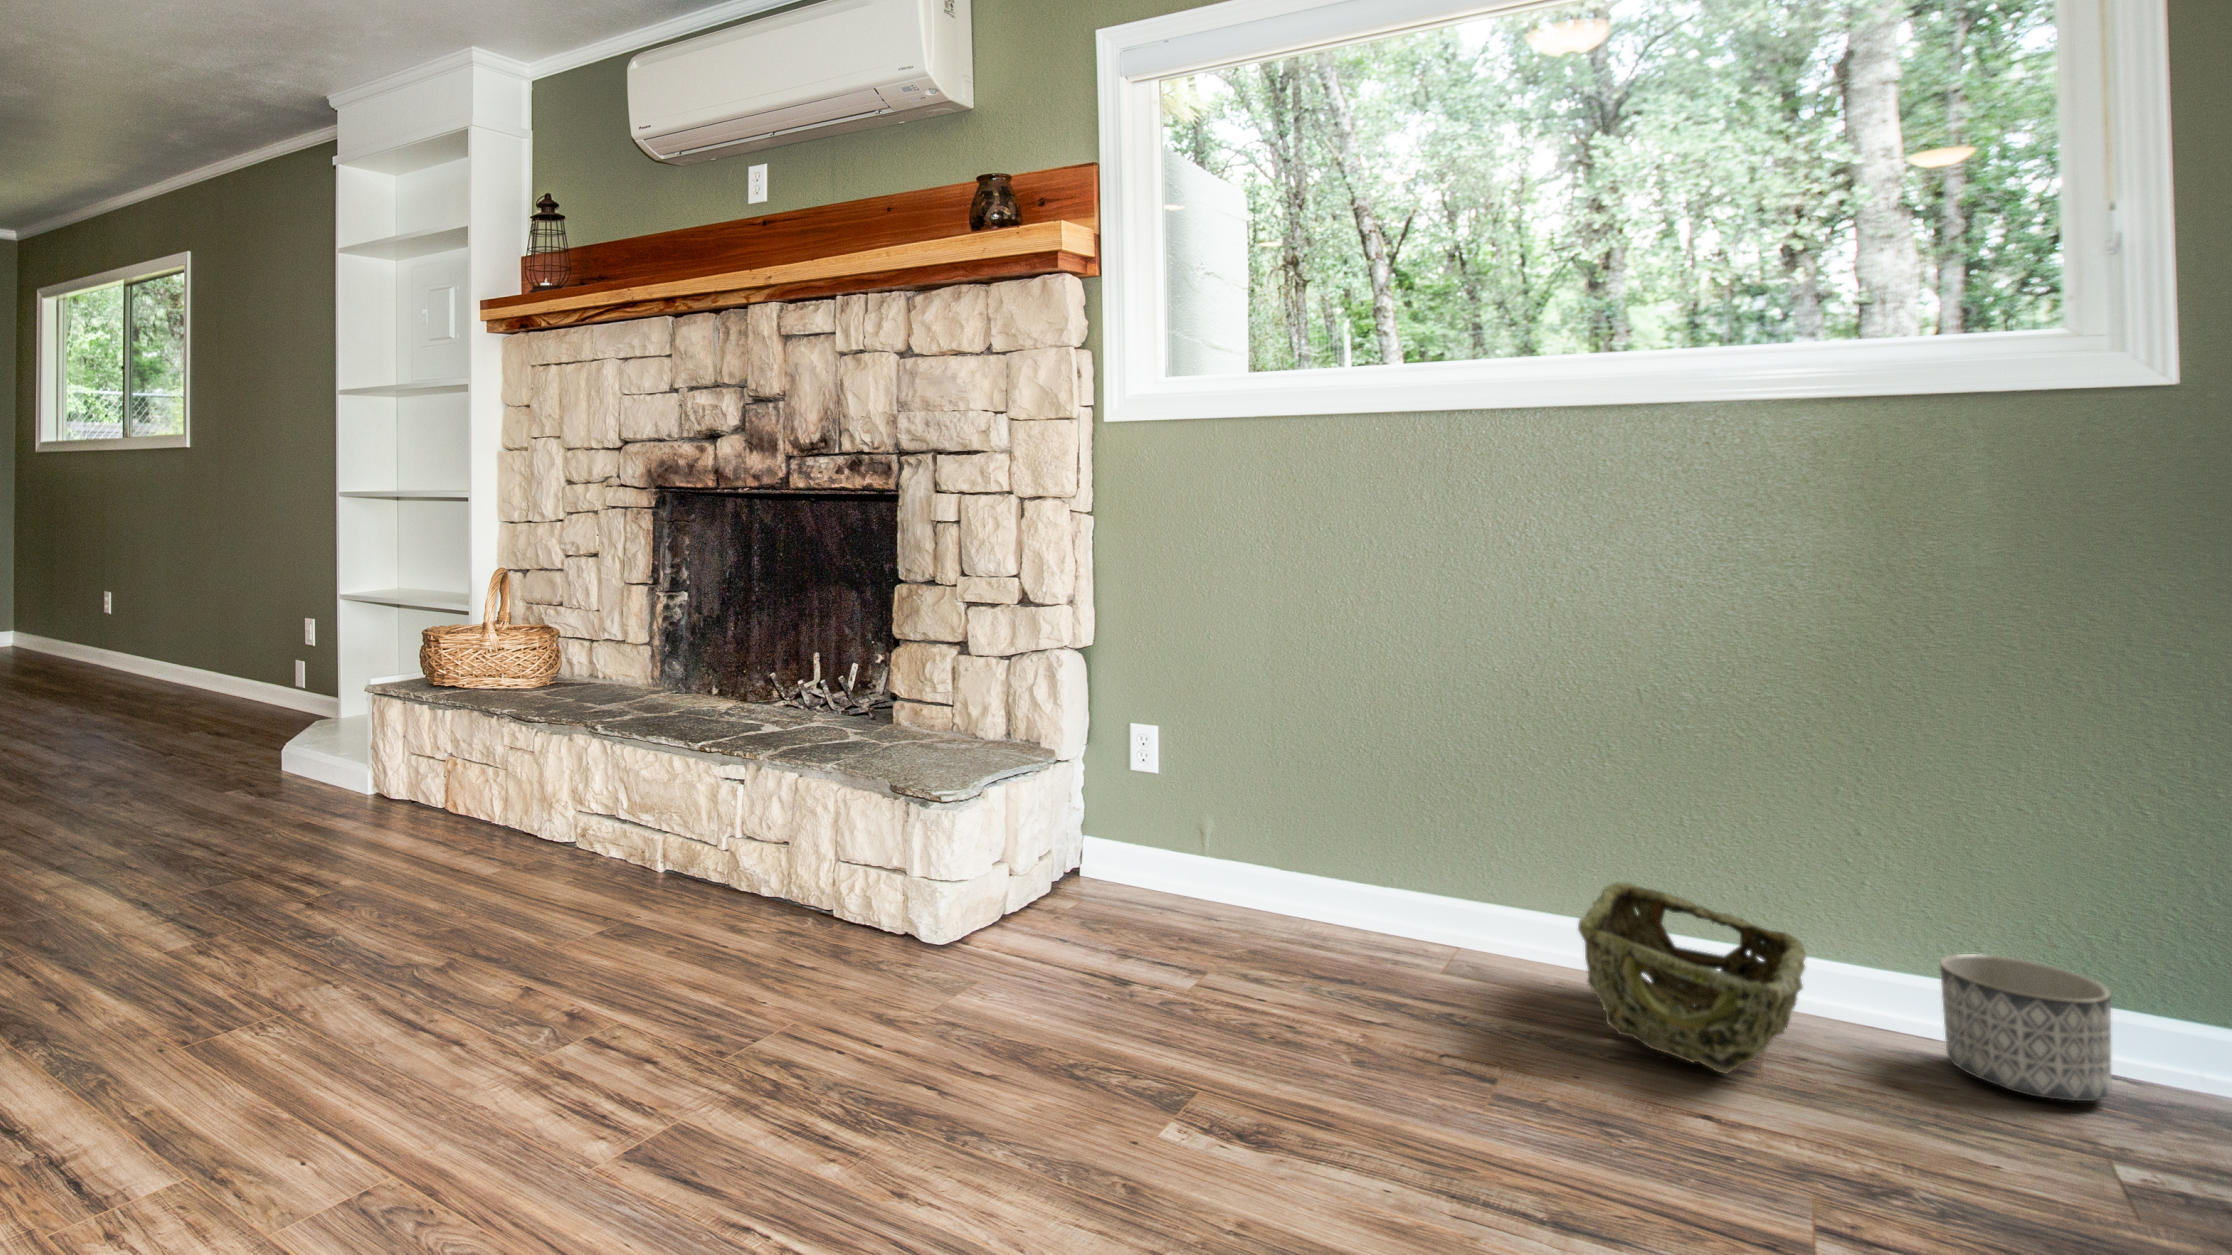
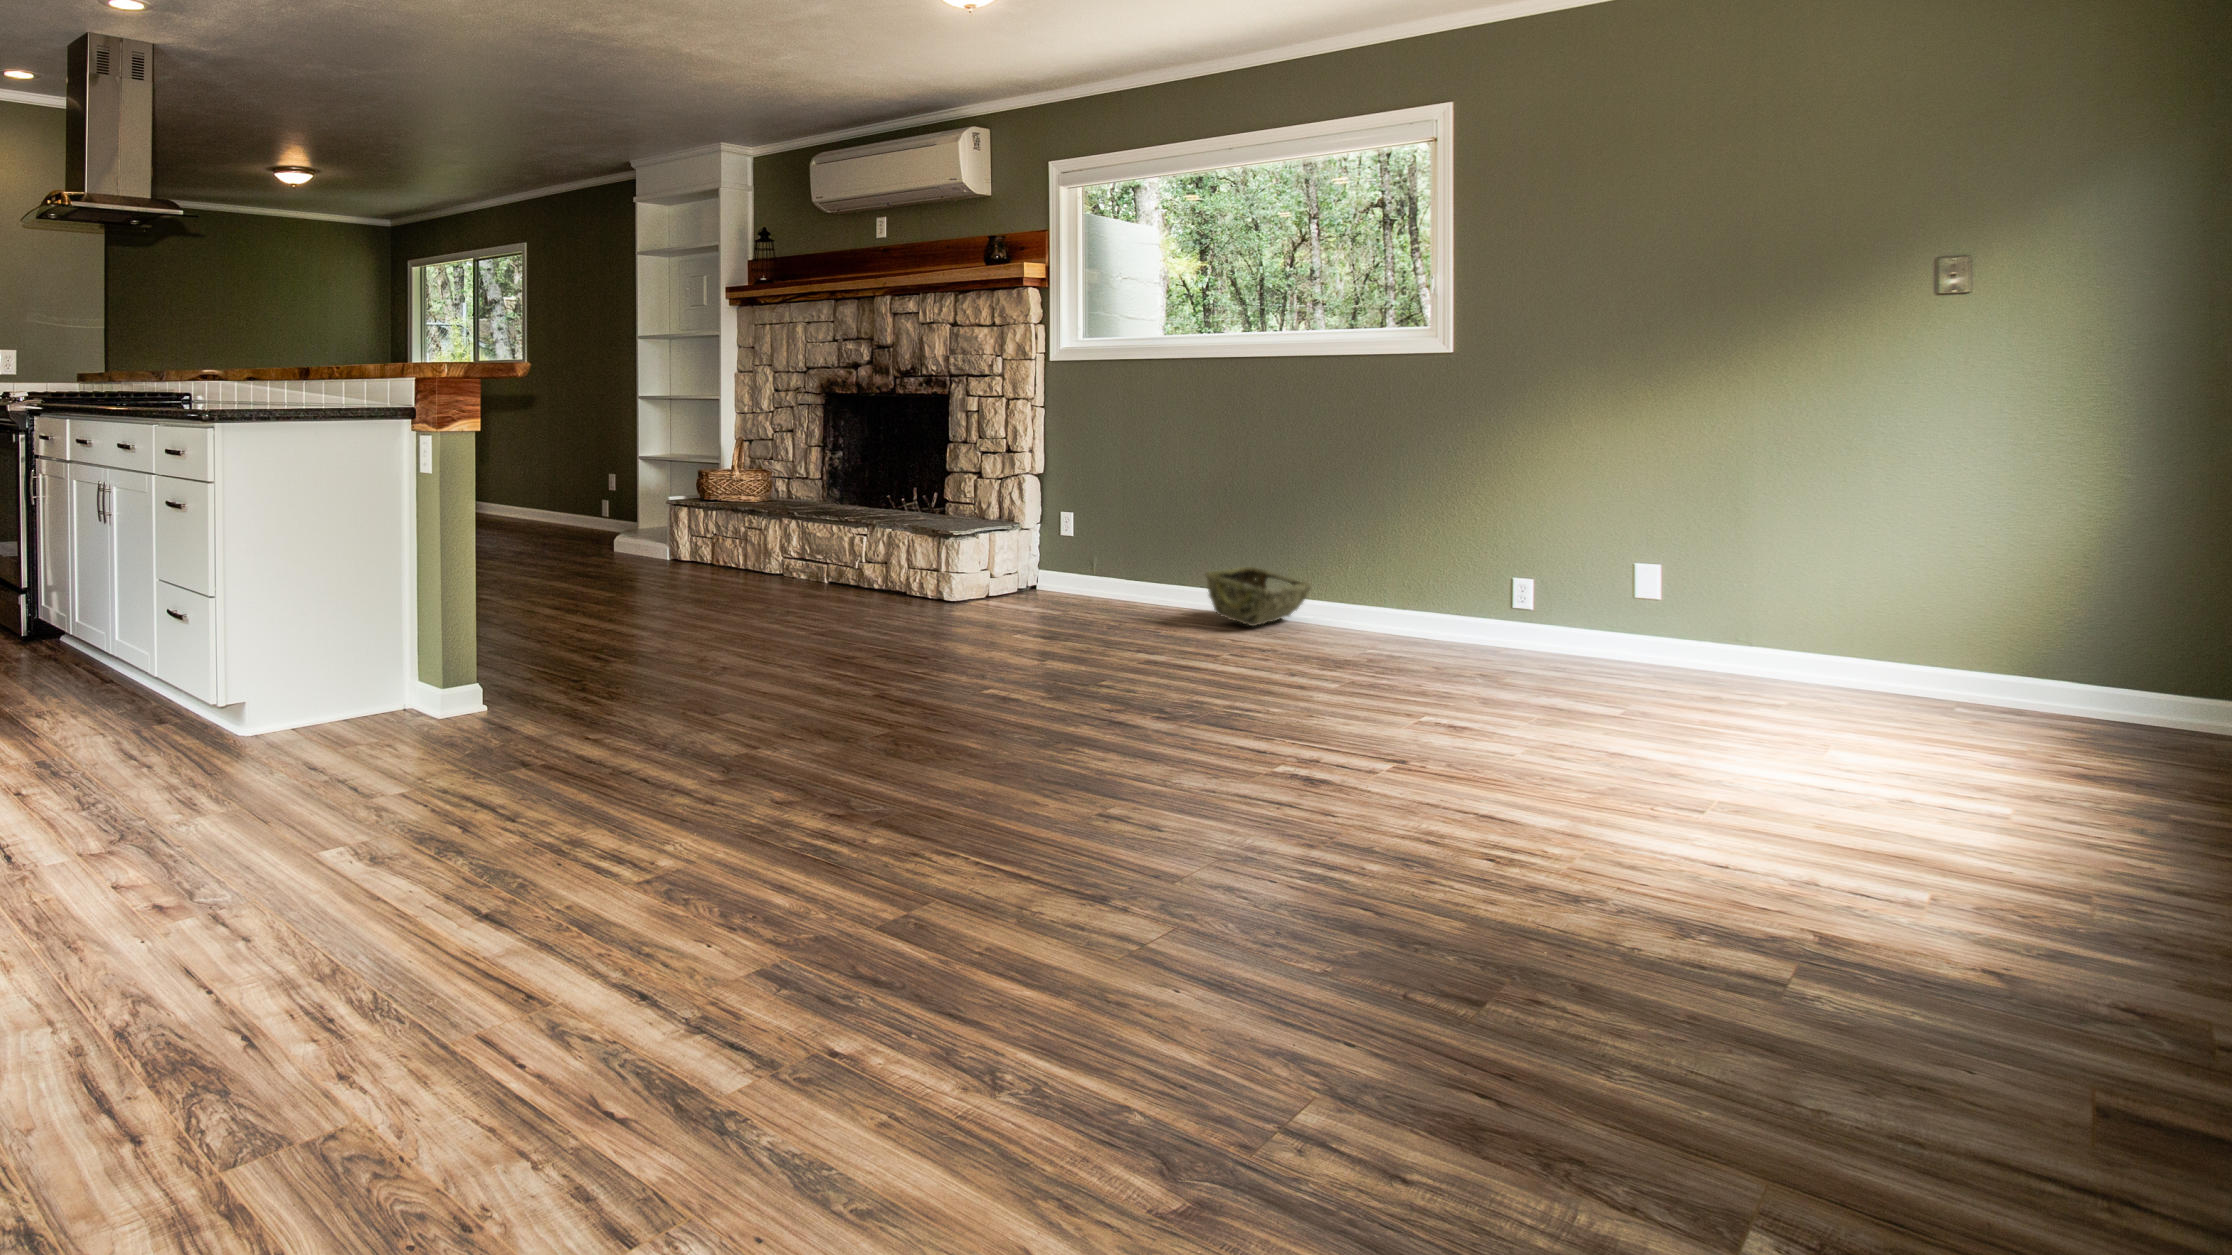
planter: present [1940,954,2112,1101] -> none [1349,586,1404,634]

